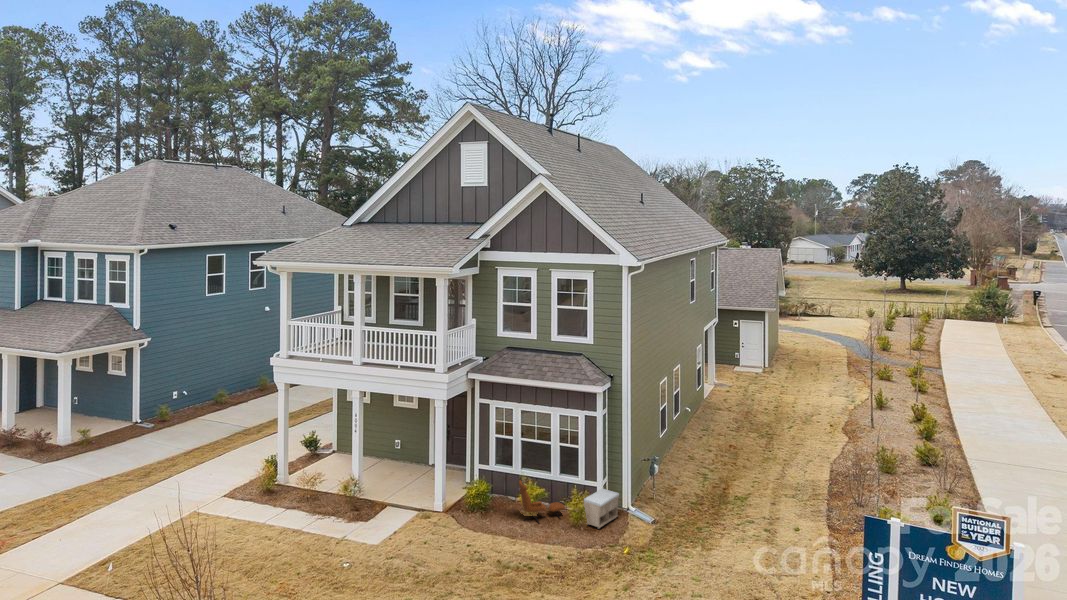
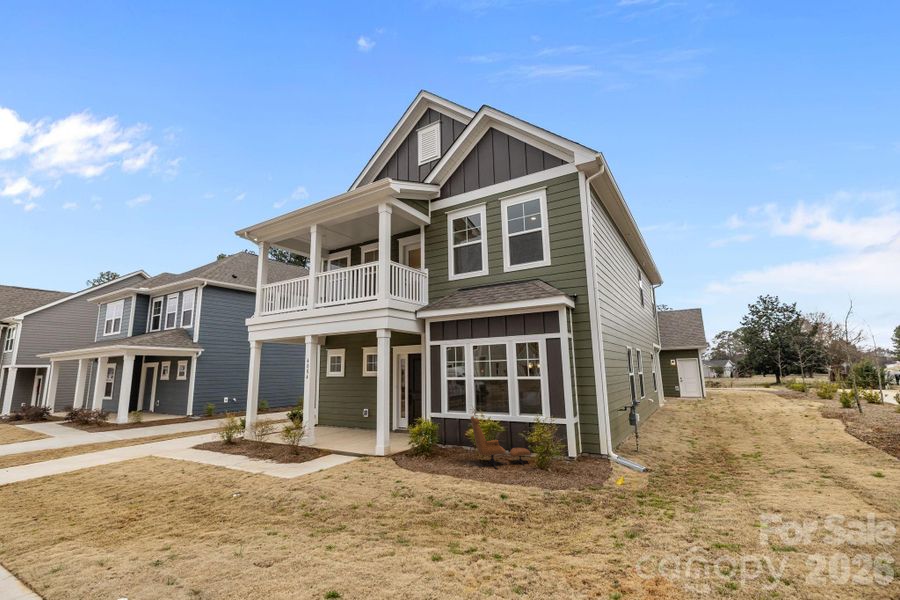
storage bench: present [584,489,619,529] -> none [550,429,599,474]

